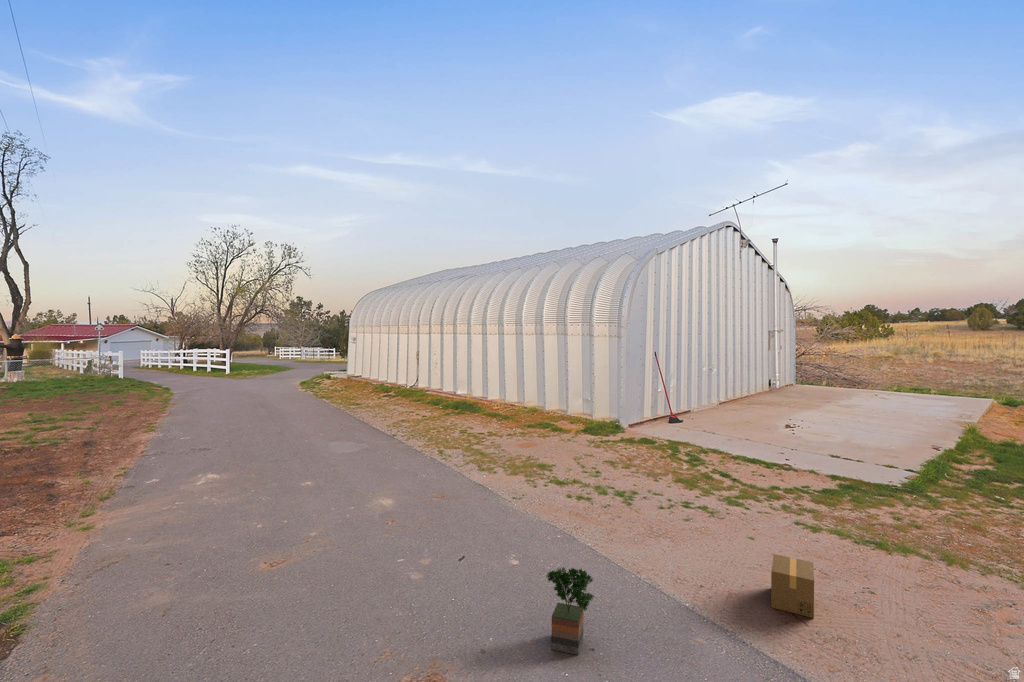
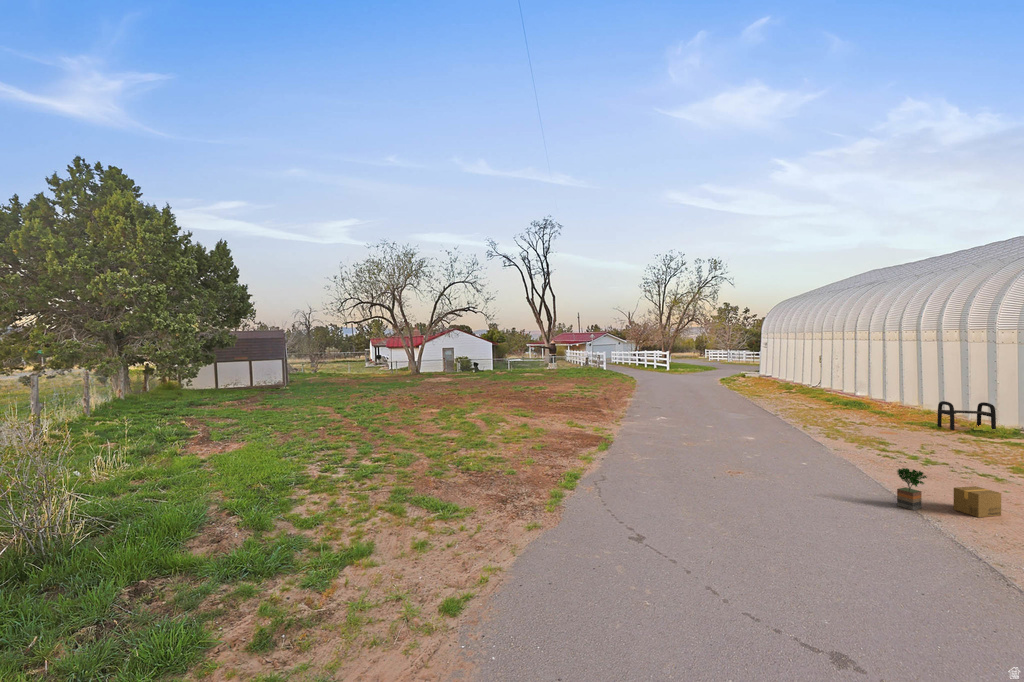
bench: none [551,397,595,429] -> present [937,401,996,430]
potted tree: present [546,567,594,655] -> present [897,468,927,510]

